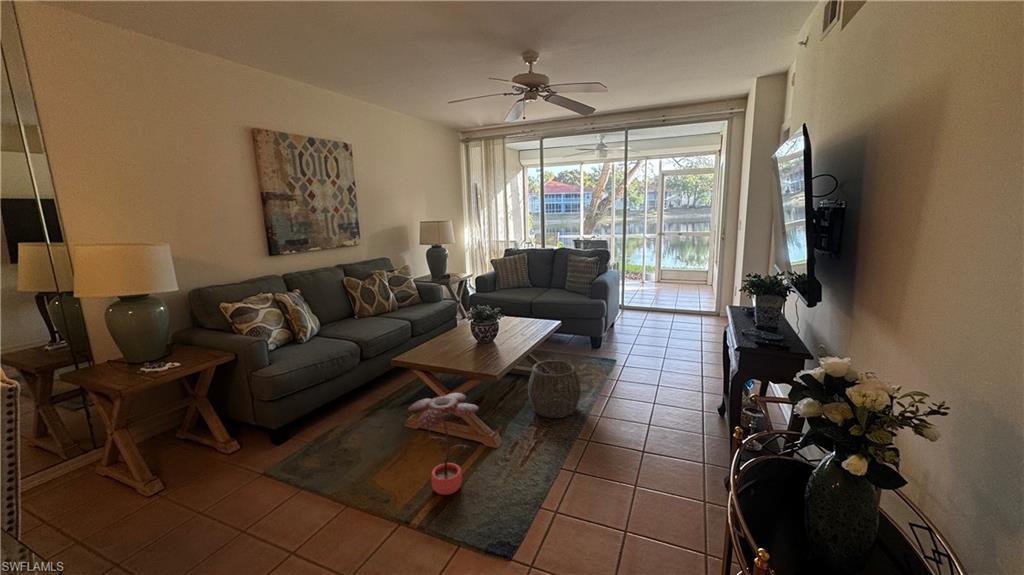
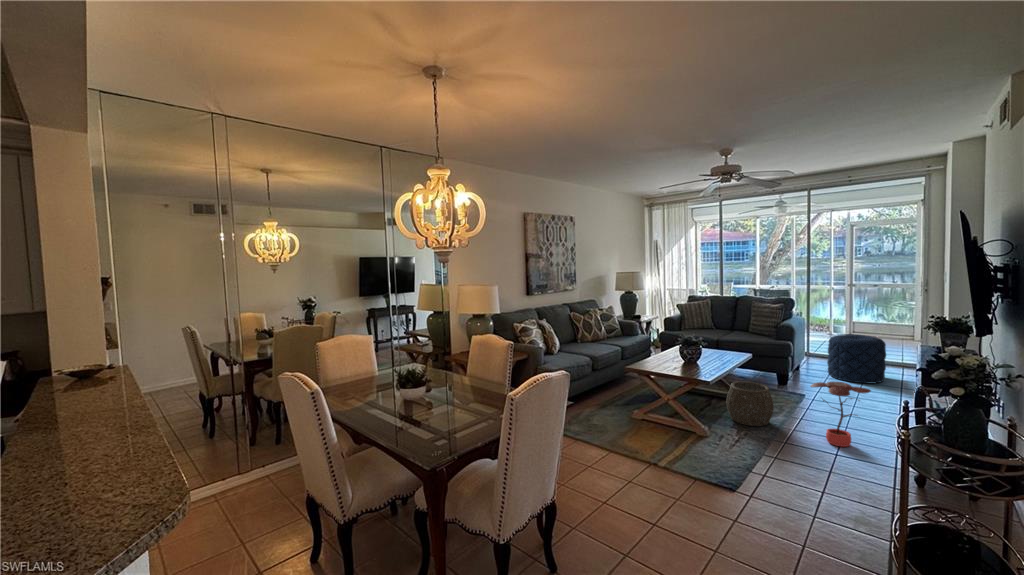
pouf: none [639,287,691,339] -> present [827,334,886,383]
potted plant: present [408,393,479,495] -> present [811,382,871,447]

